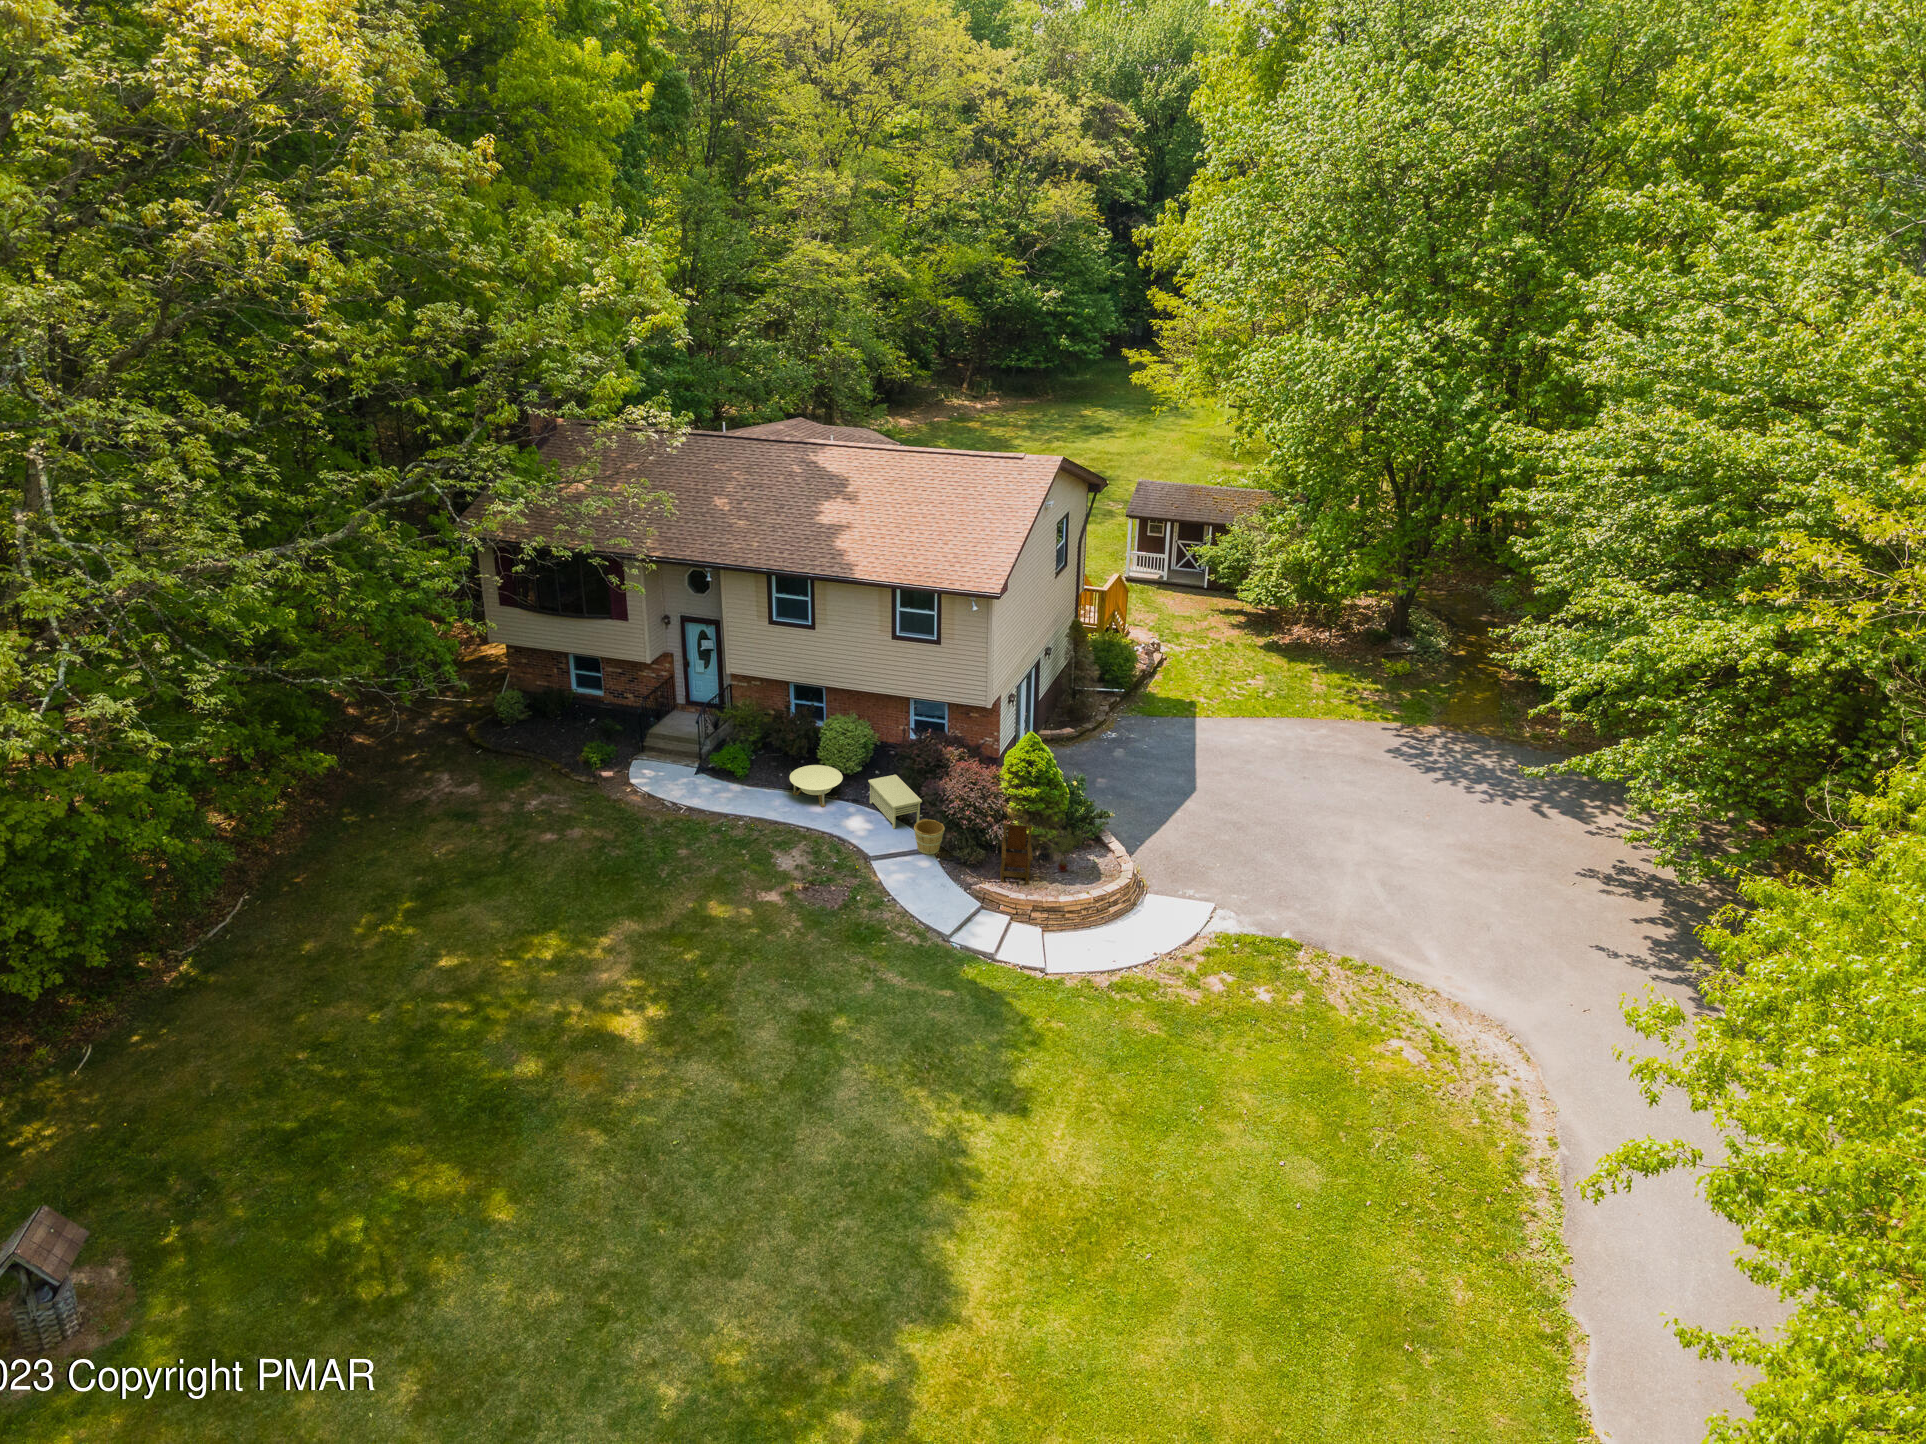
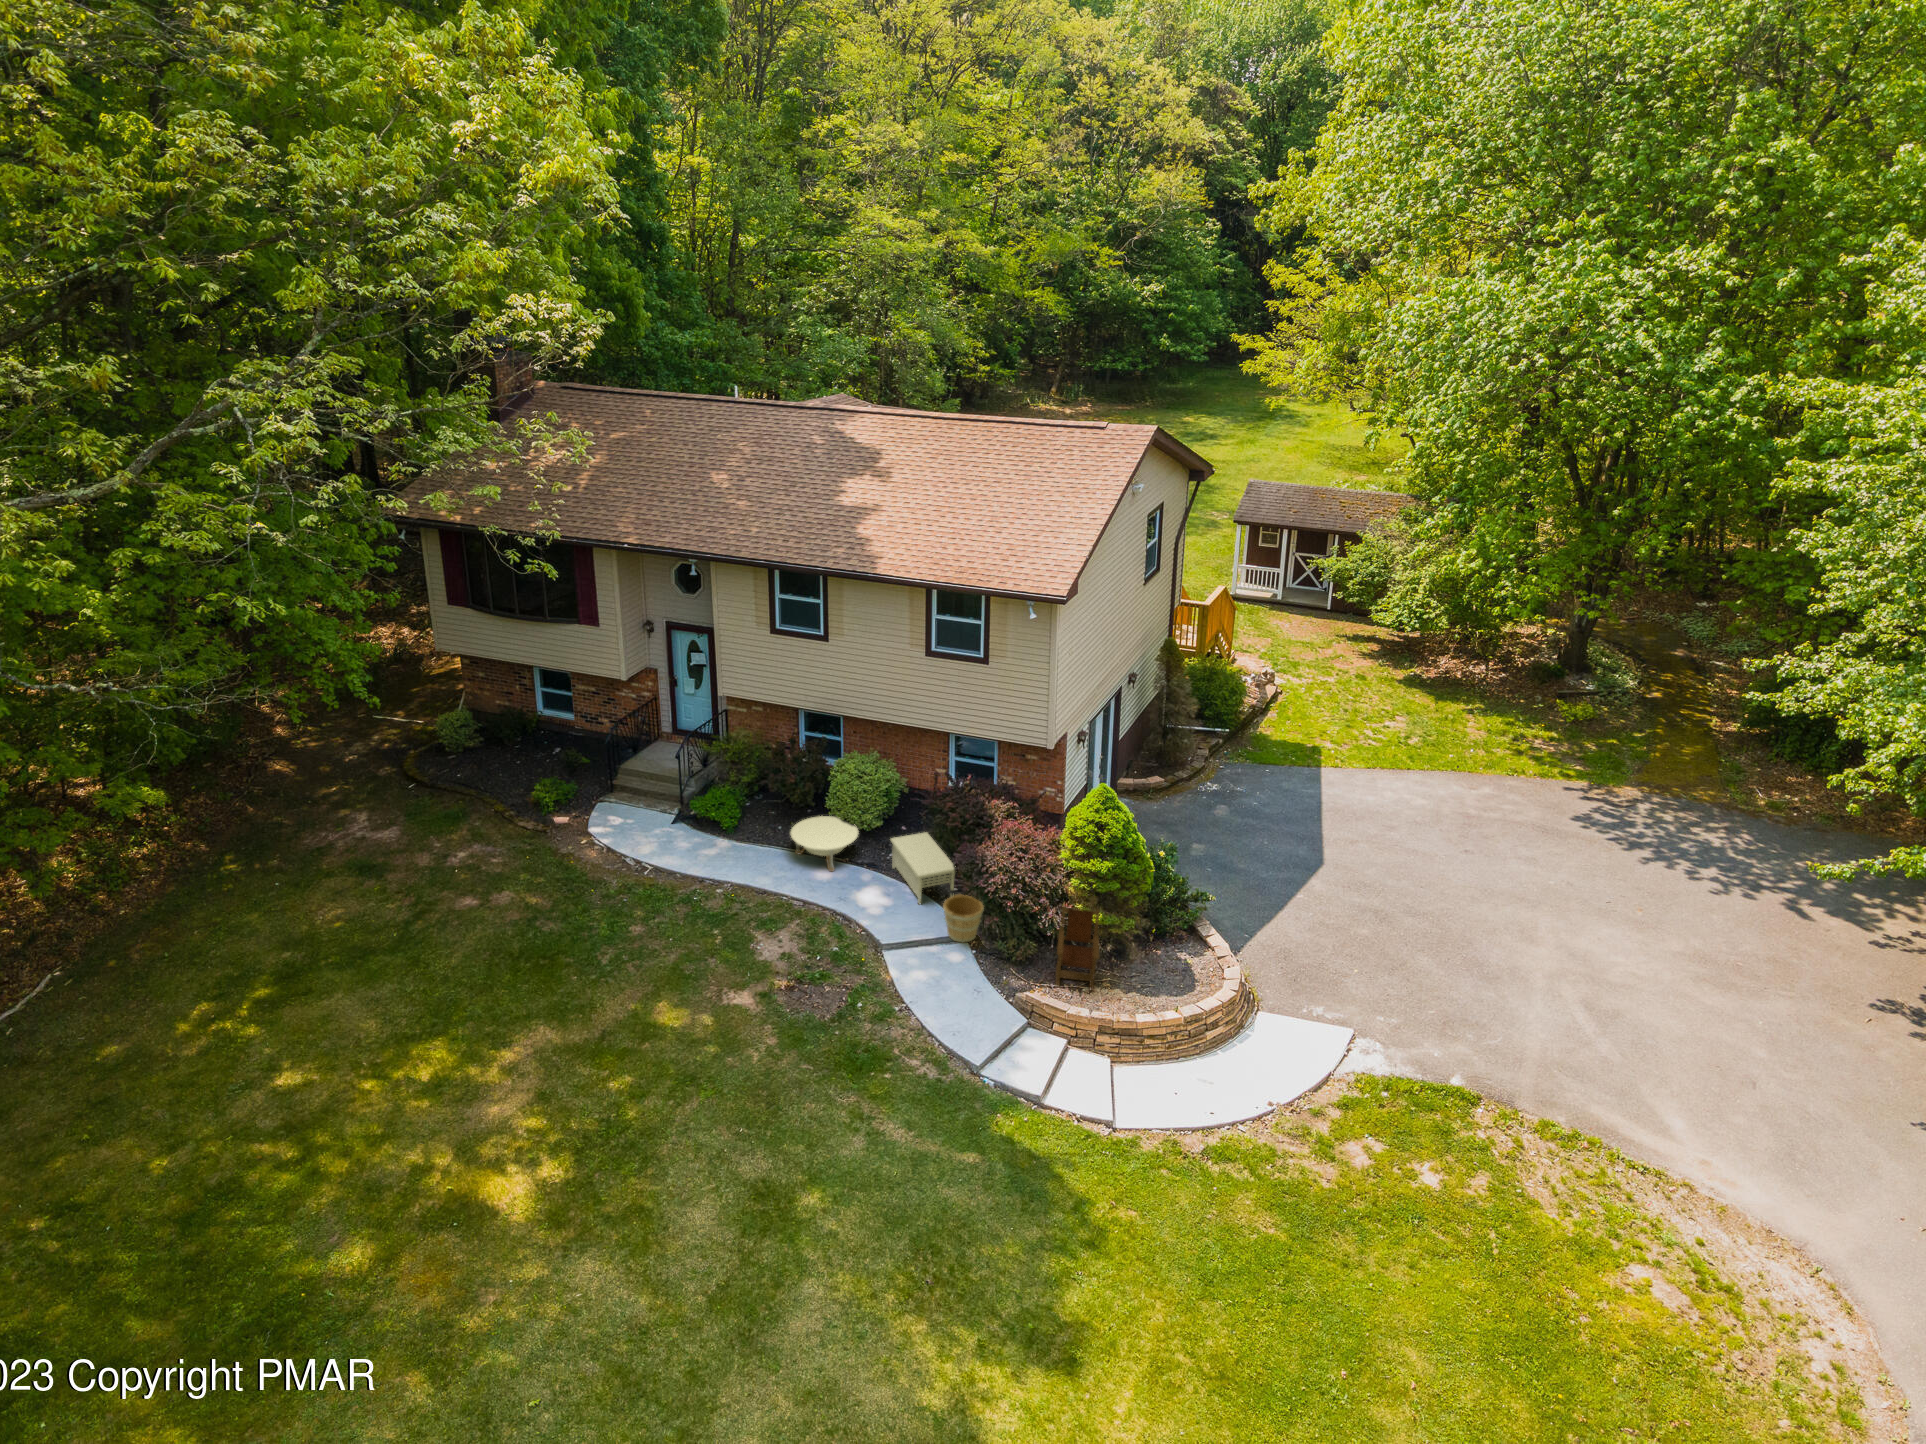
potted tree: present [1049,827,1083,872] -> none [1121,913,1170,974]

